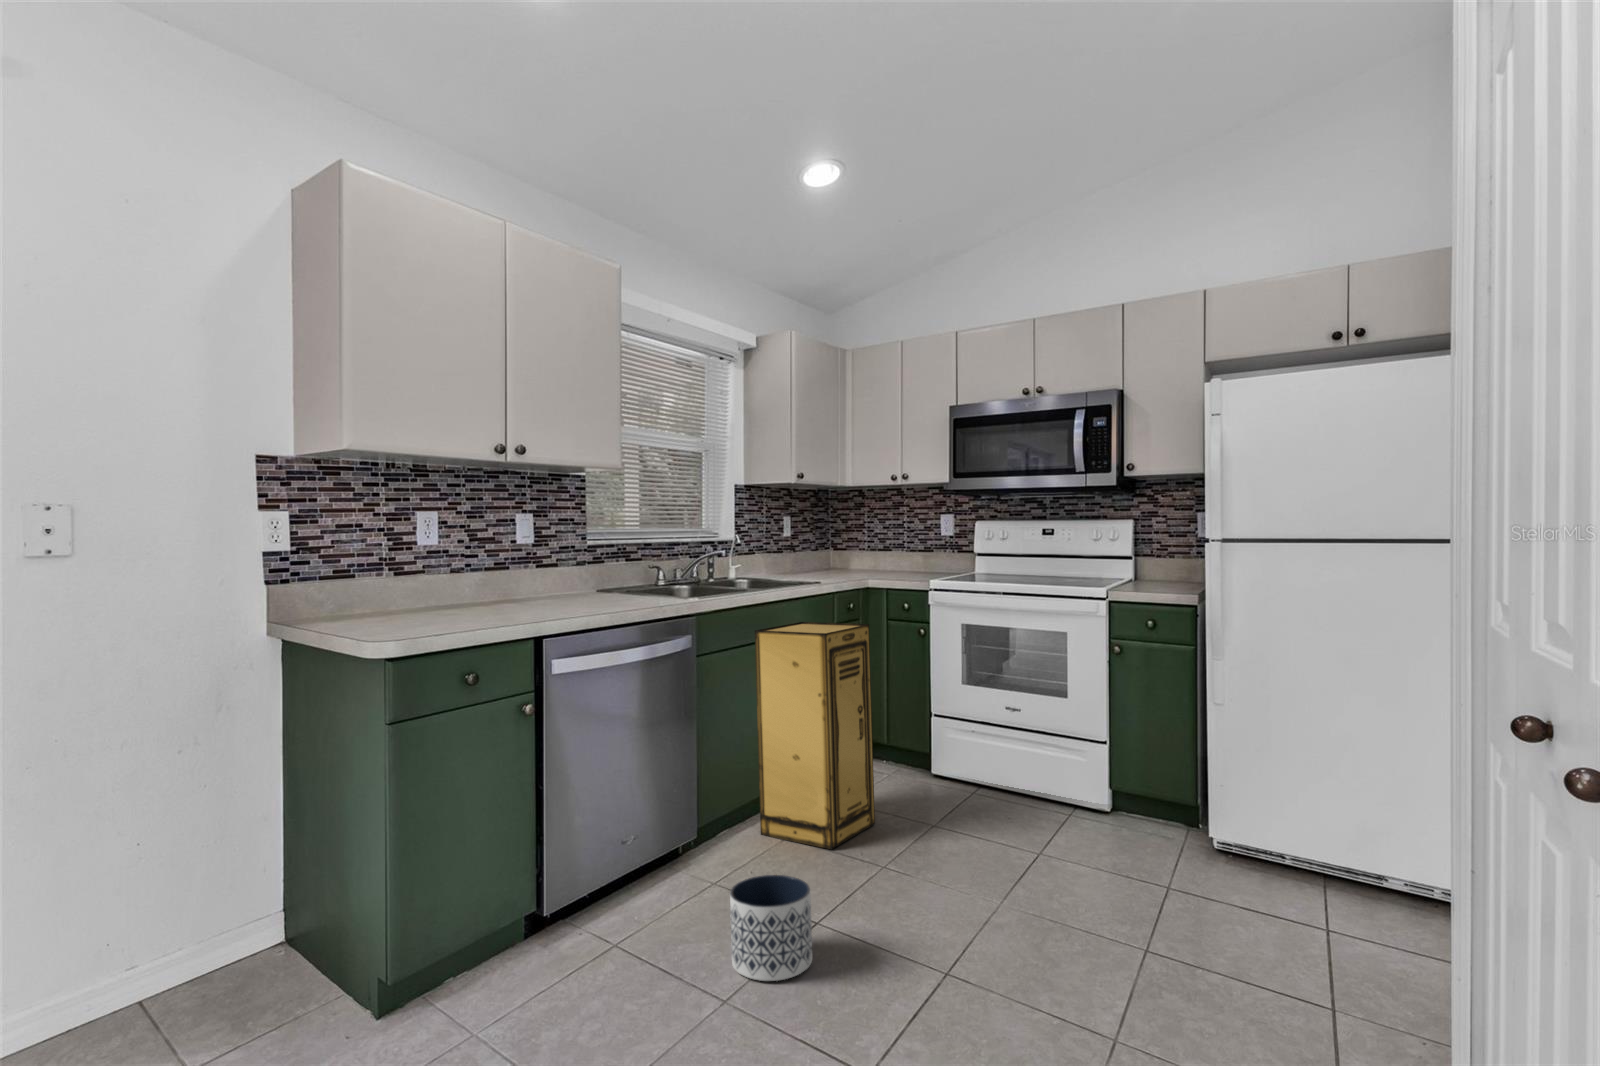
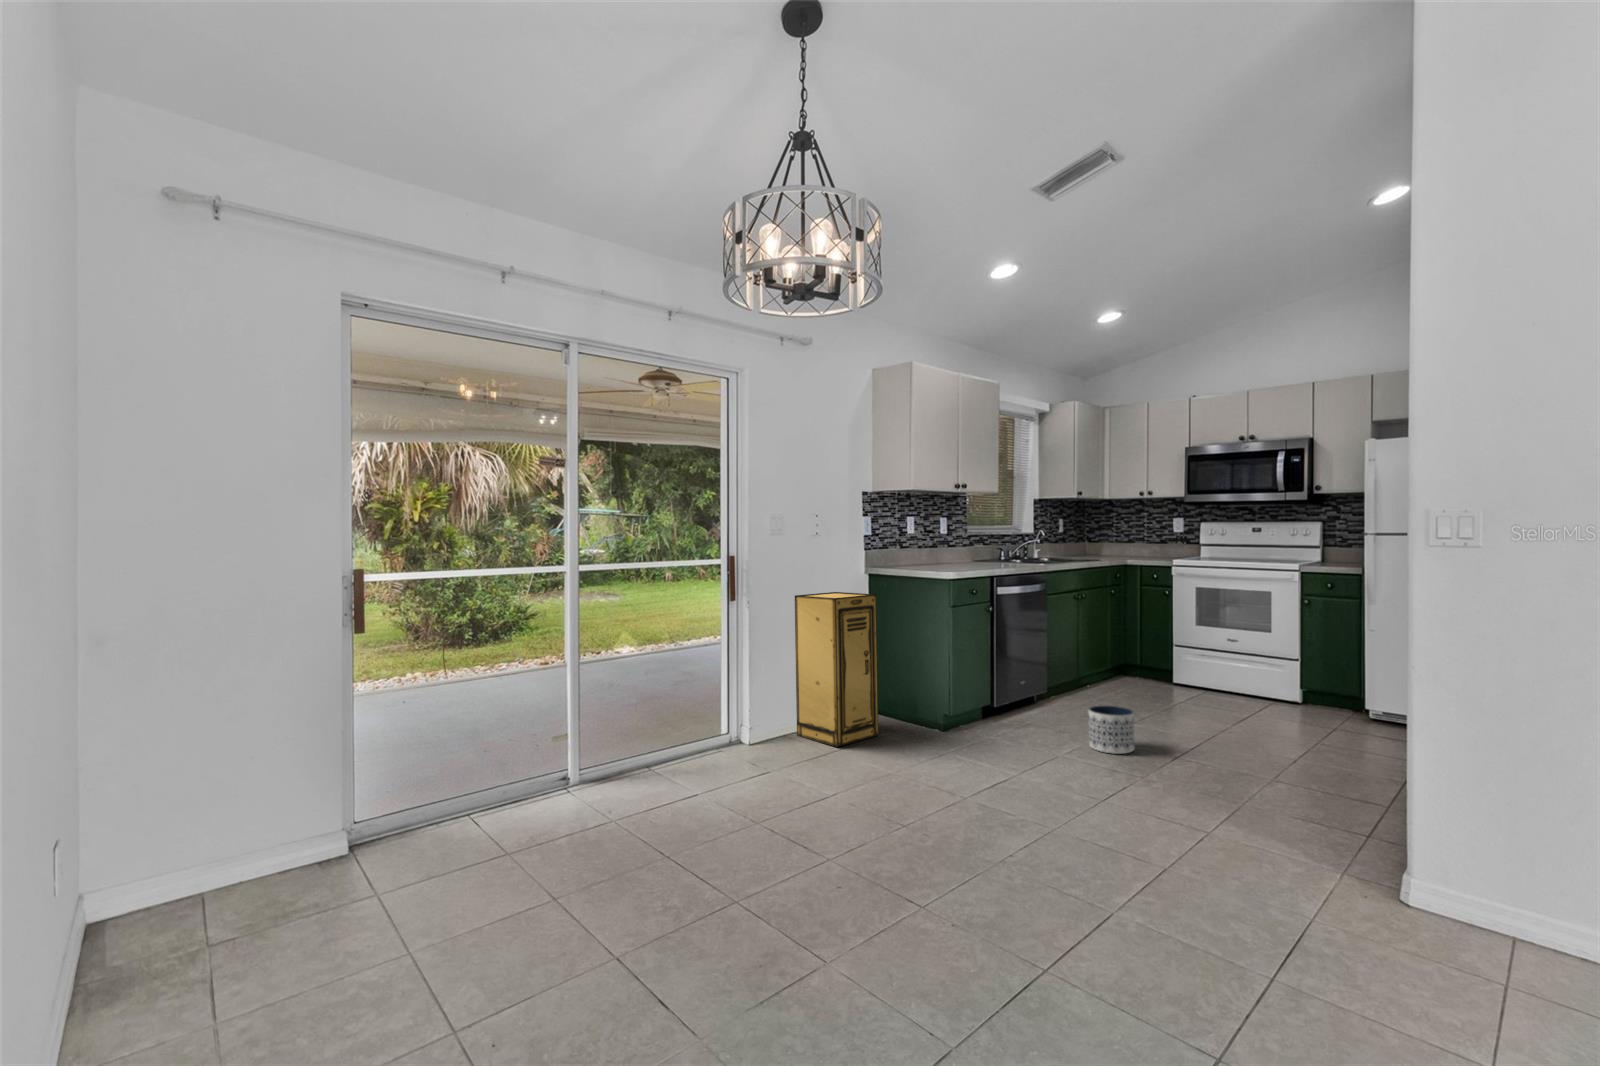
storage cabinet: present [755,622,875,849] -> present [795,592,878,747]

